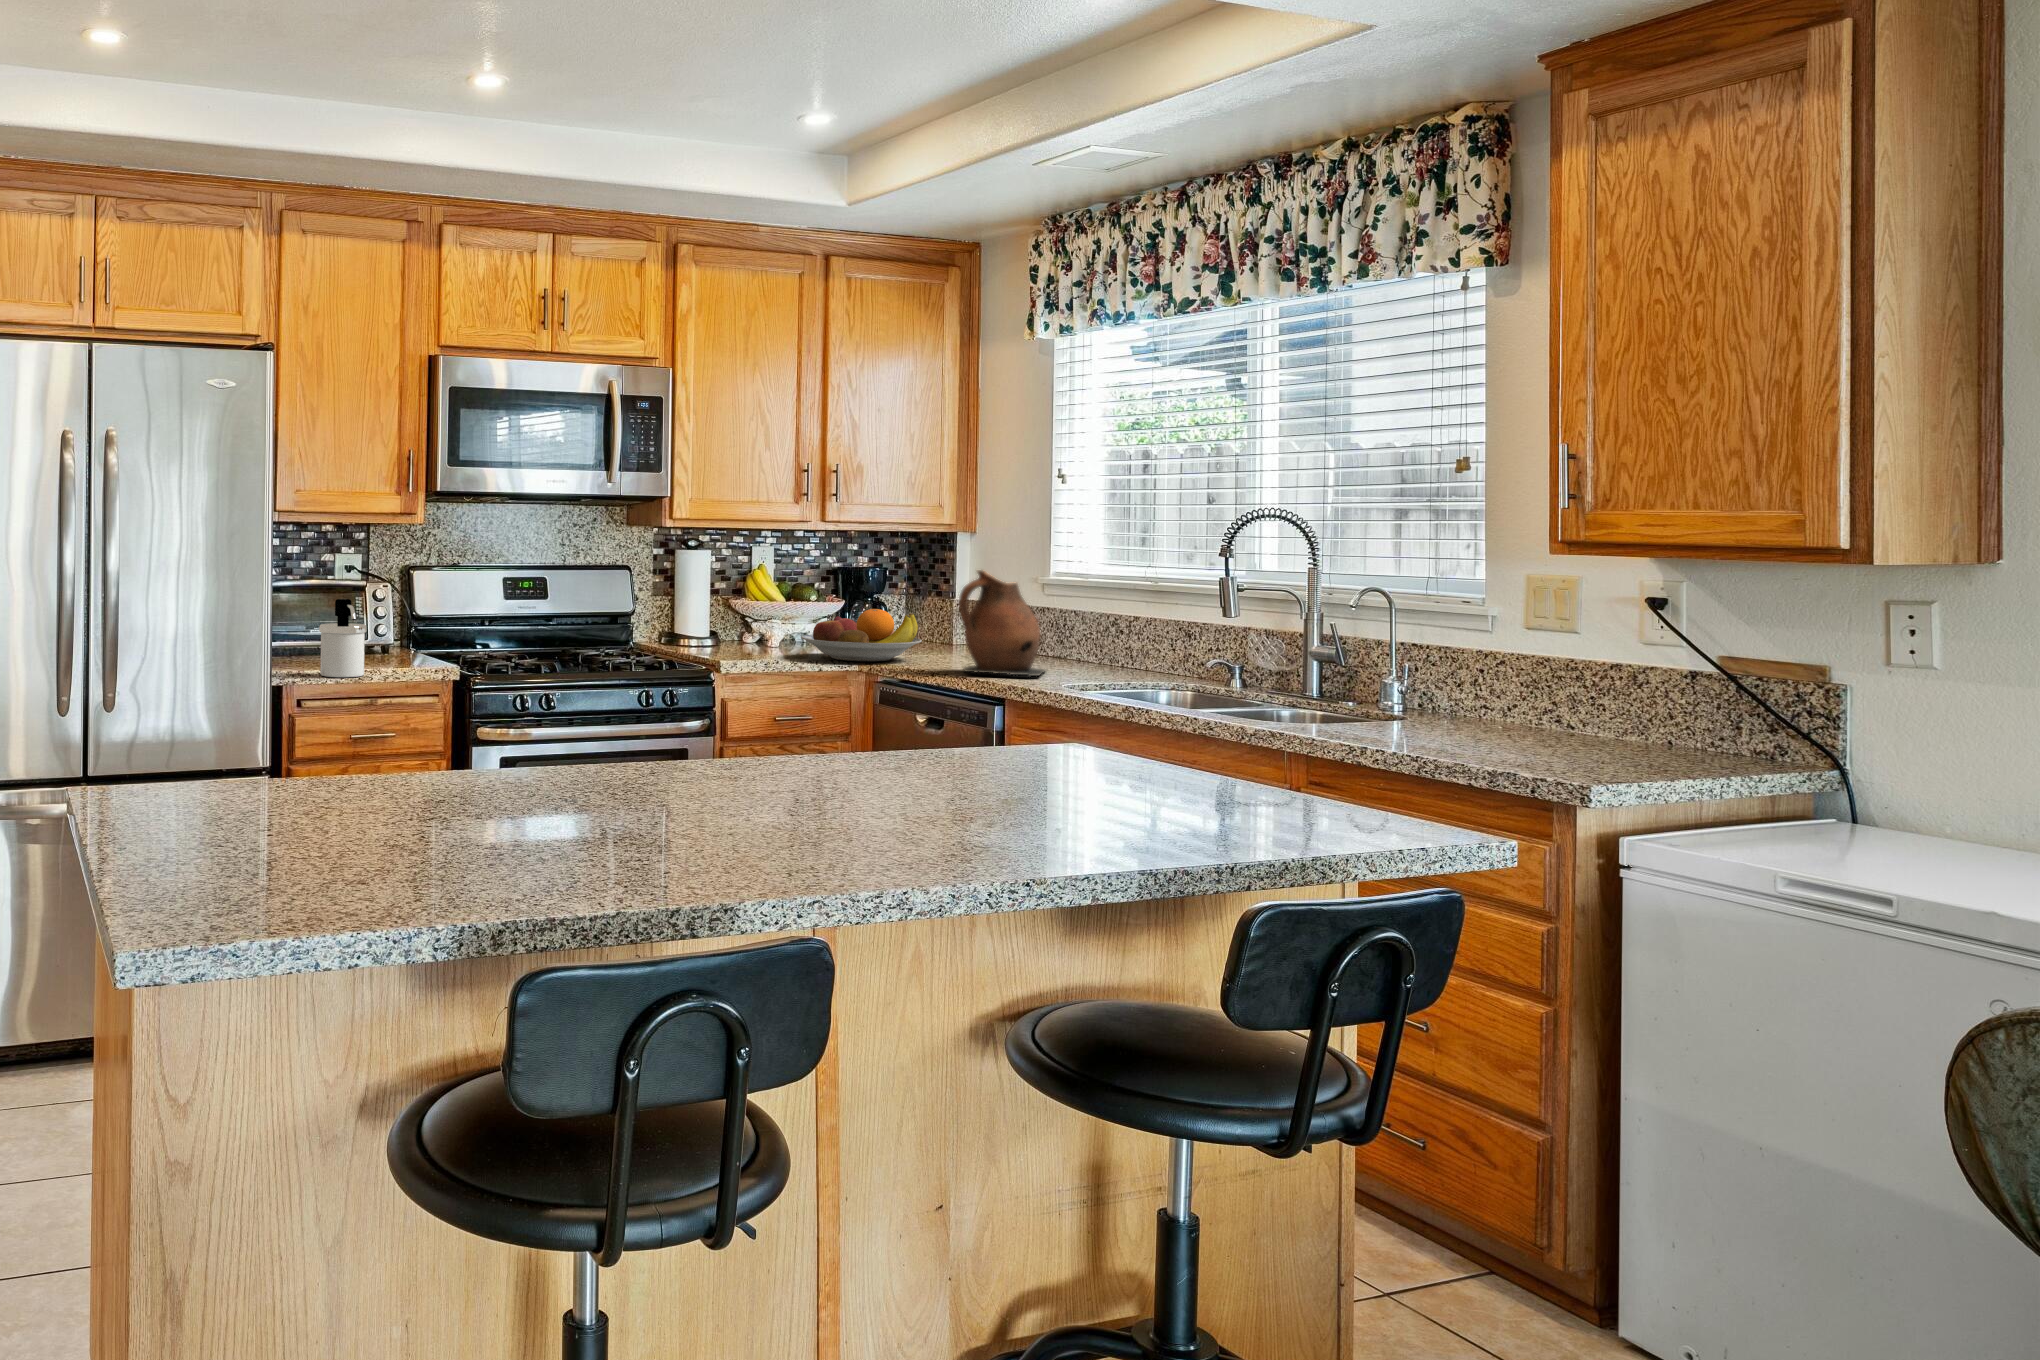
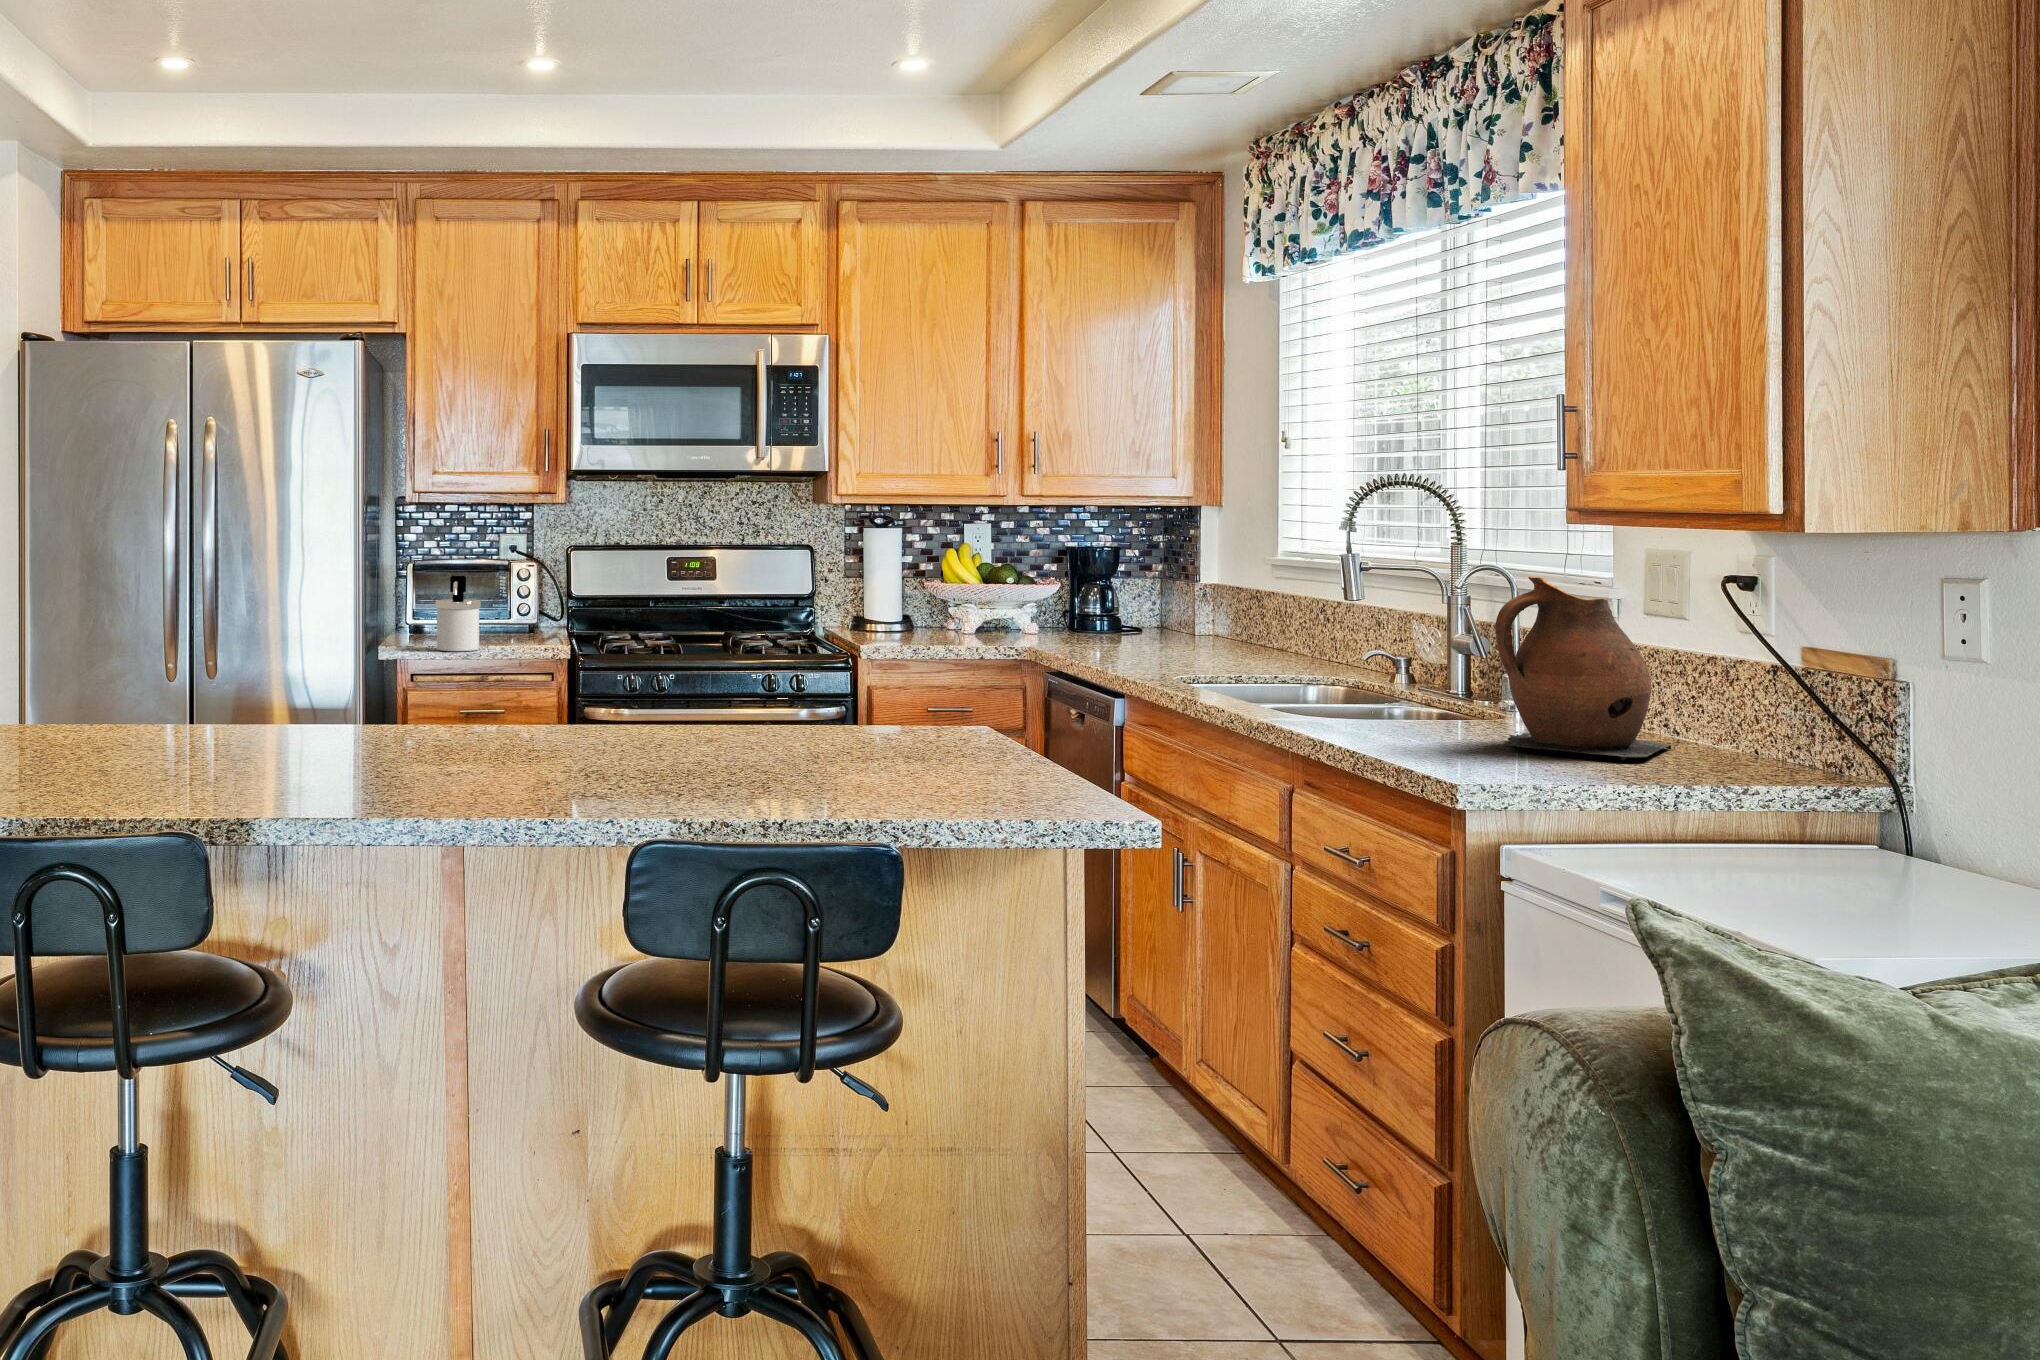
ceramic pitcher: present [959,570,1047,676] -> present [1495,576,1671,760]
fruit bowl: present [801,609,922,661] -> none [969,590,1104,648]

